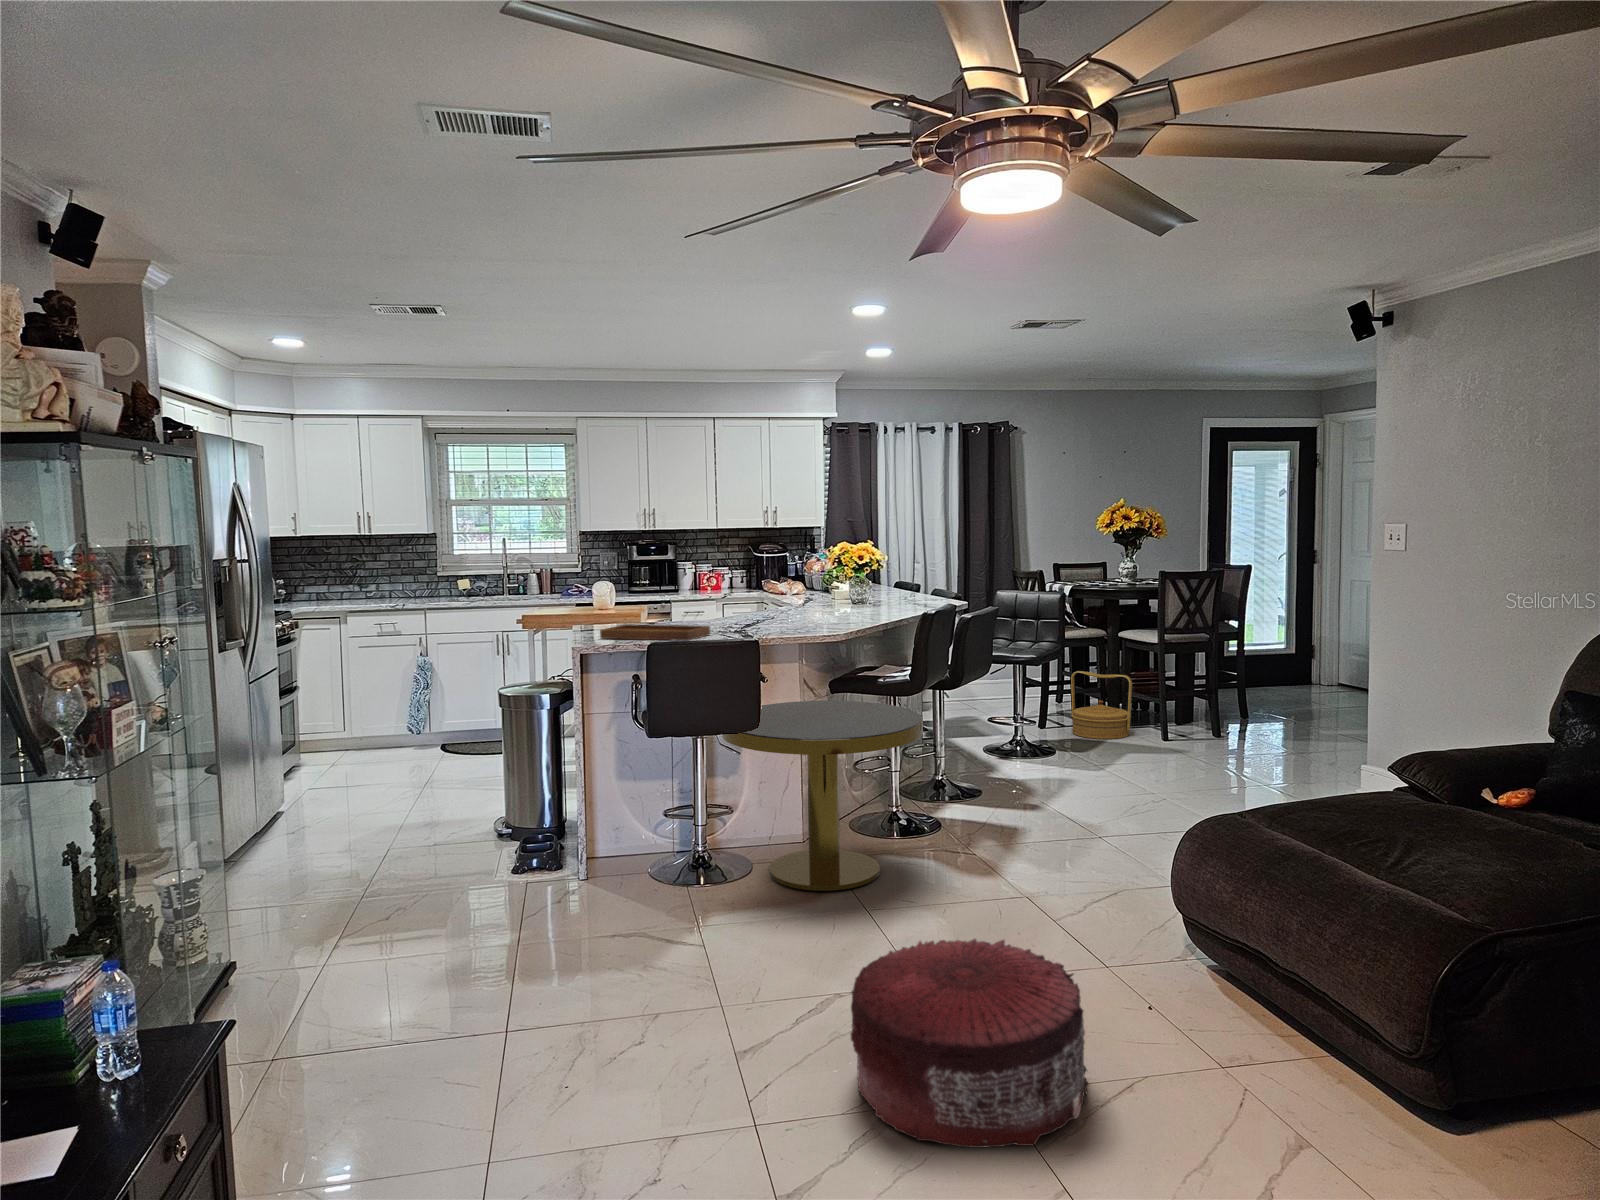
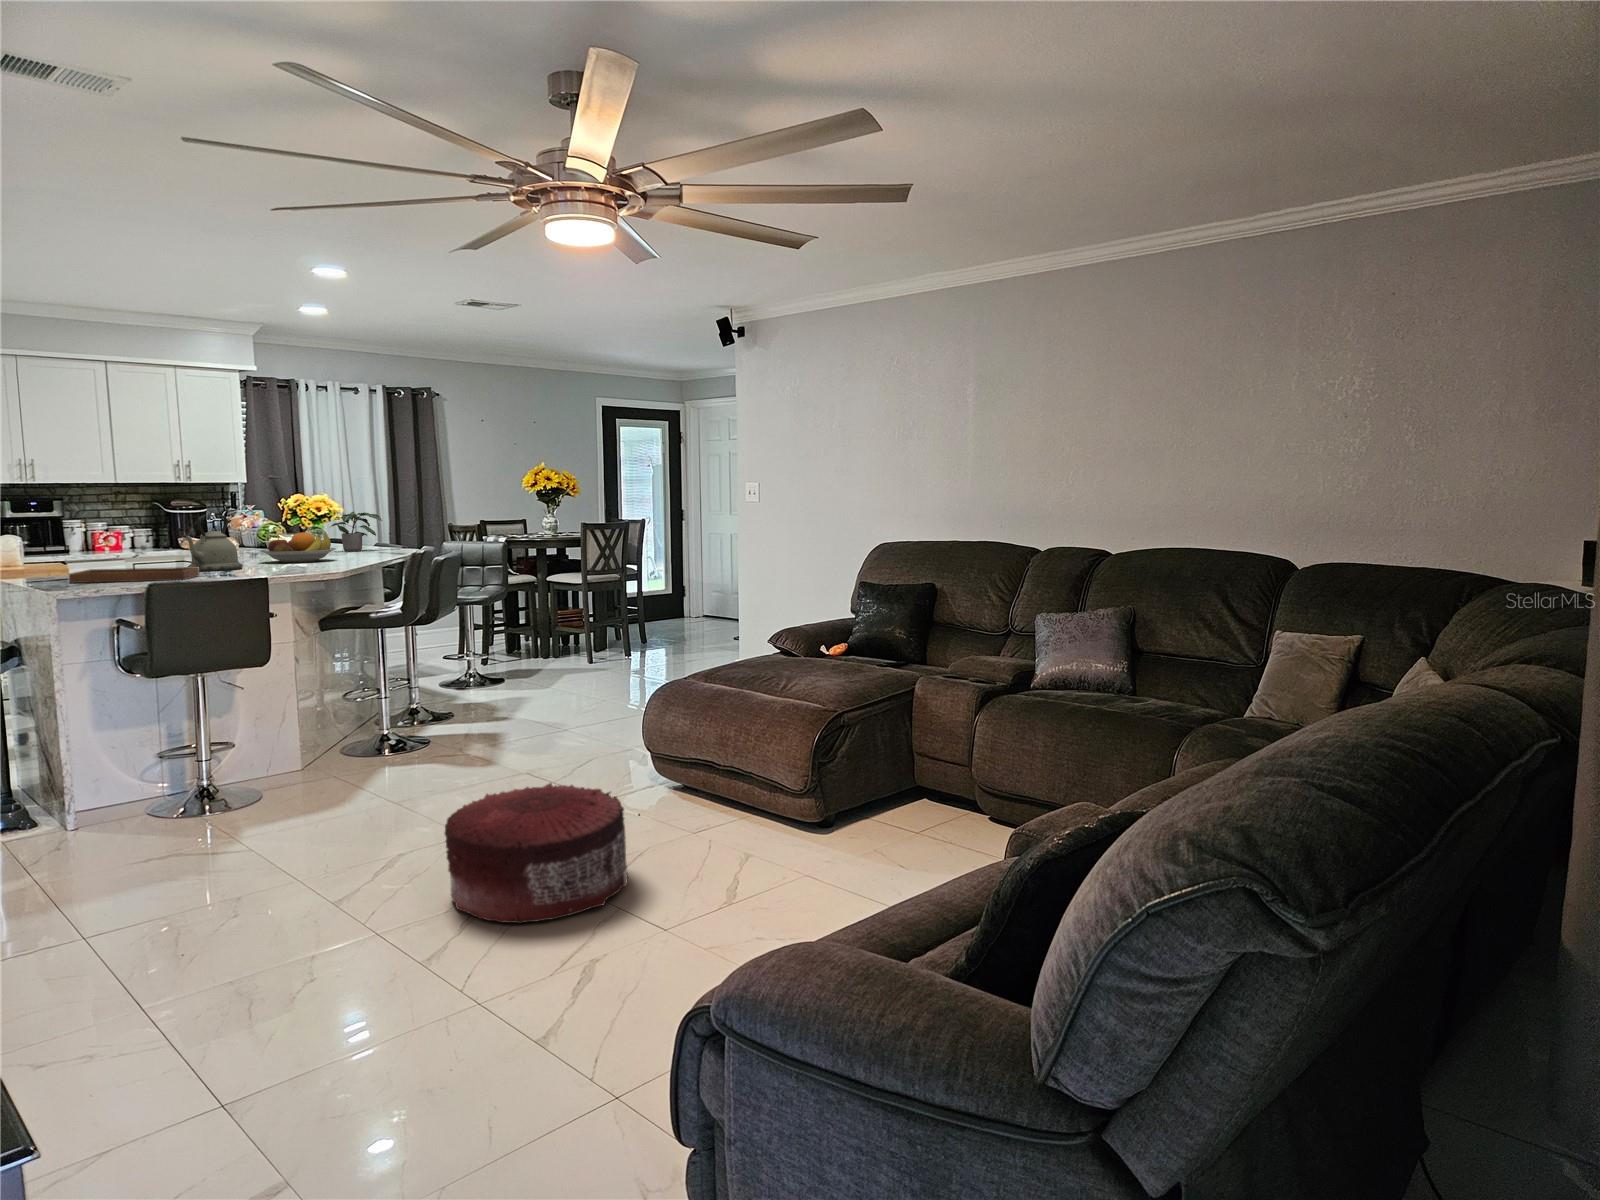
potted plant: none [875,560,925,603] -> present [331,512,382,552]
kettle: none [708,570,762,627] -> present [184,515,243,571]
fruit bowl: none [789,586,861,618] -> present [260,532,336,563]
woven basket: present [1071,671,1132,739] -> none [509,611,562,667]
side table: present [722,701,923,891] -> none [226,633,429,802]

